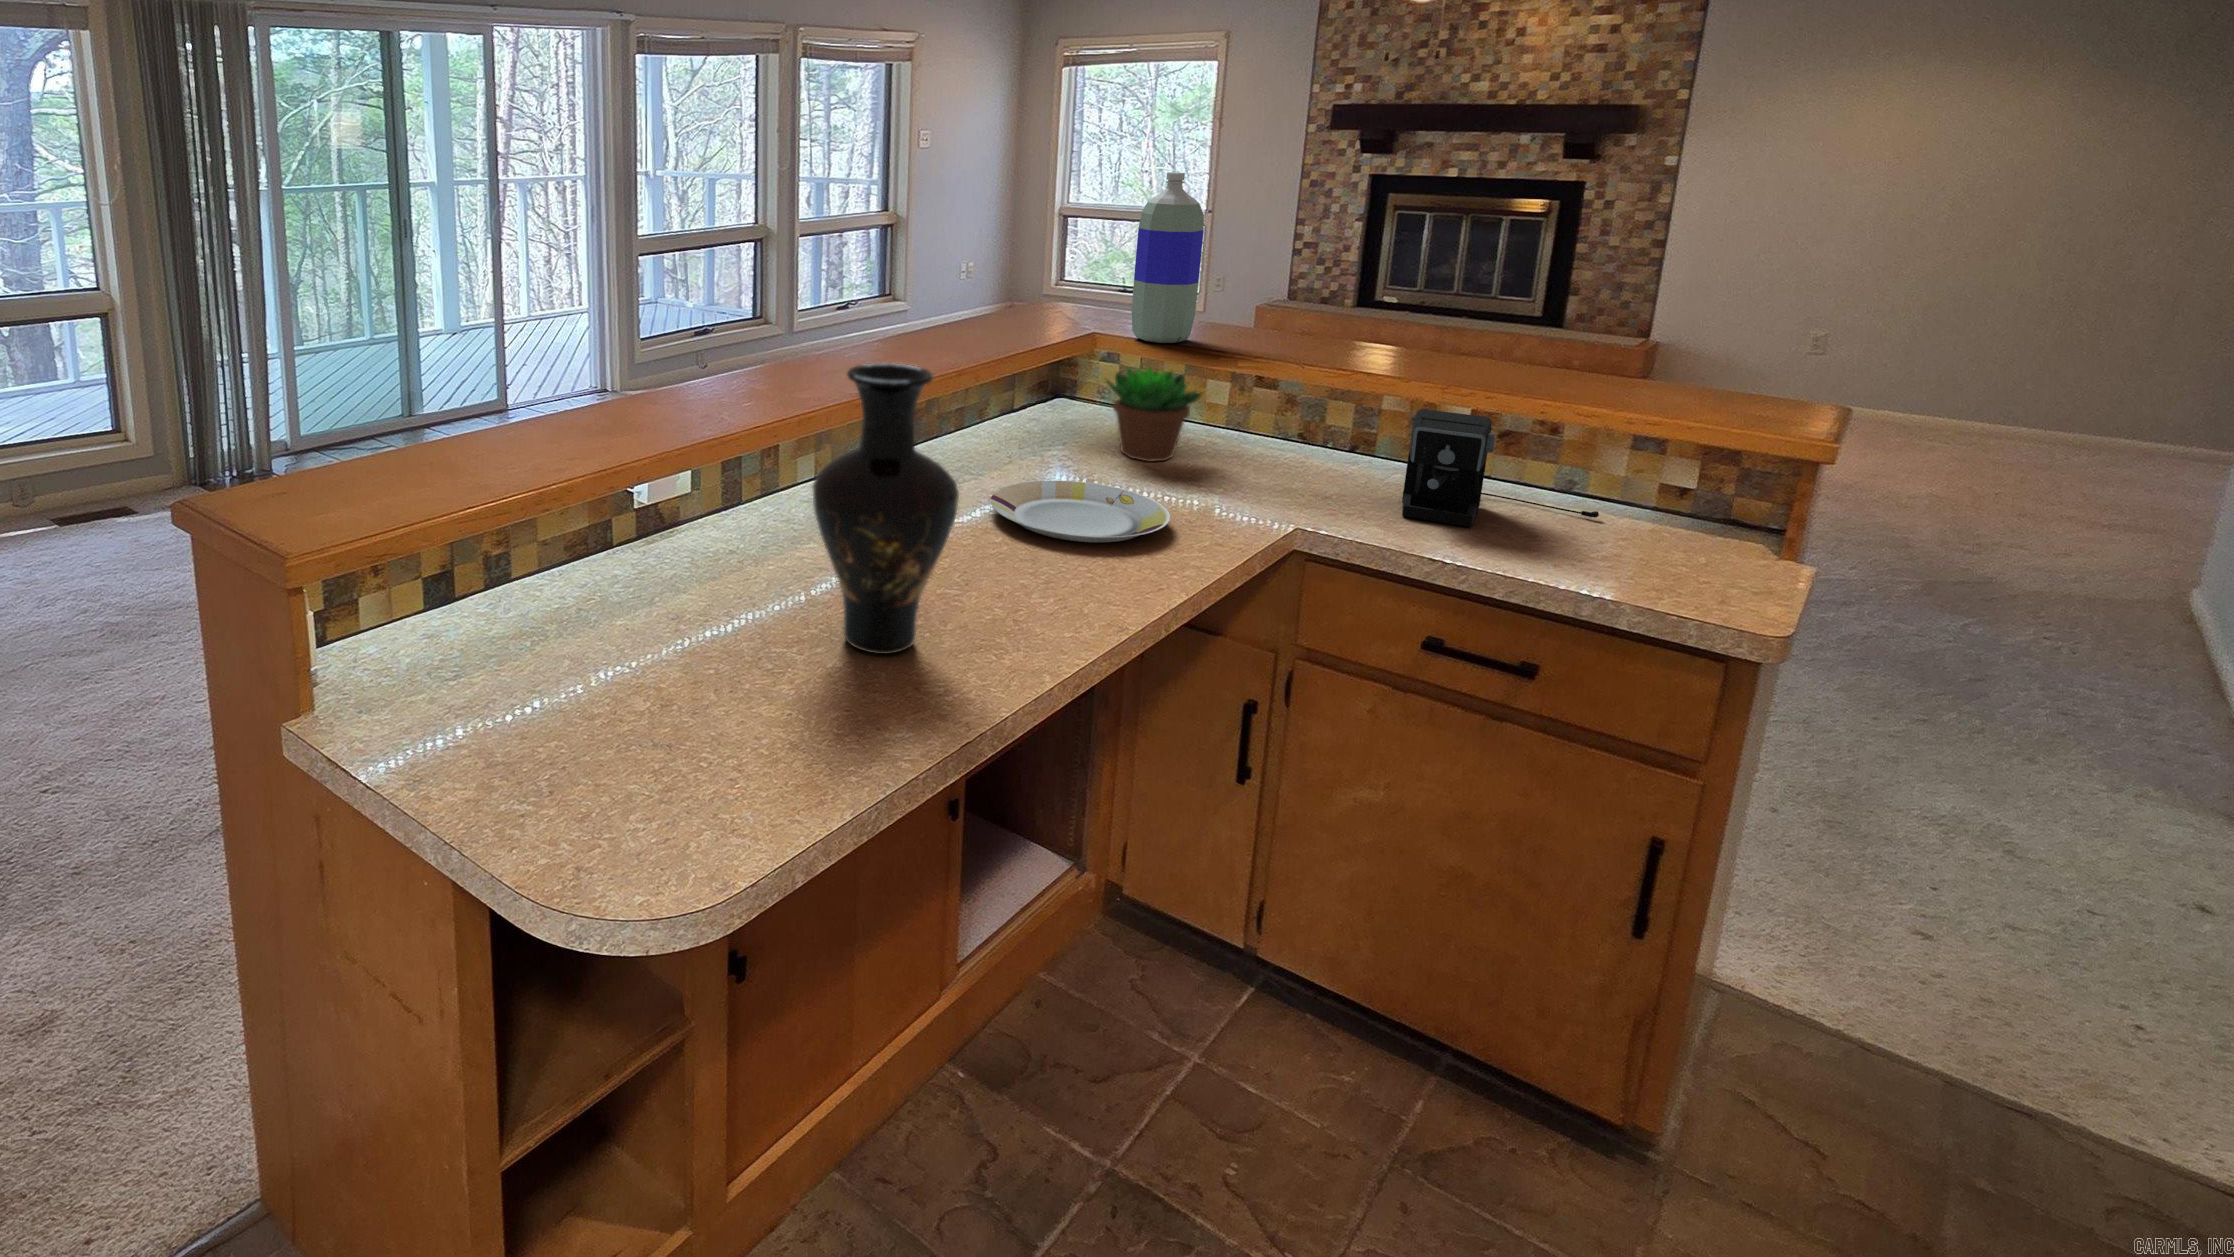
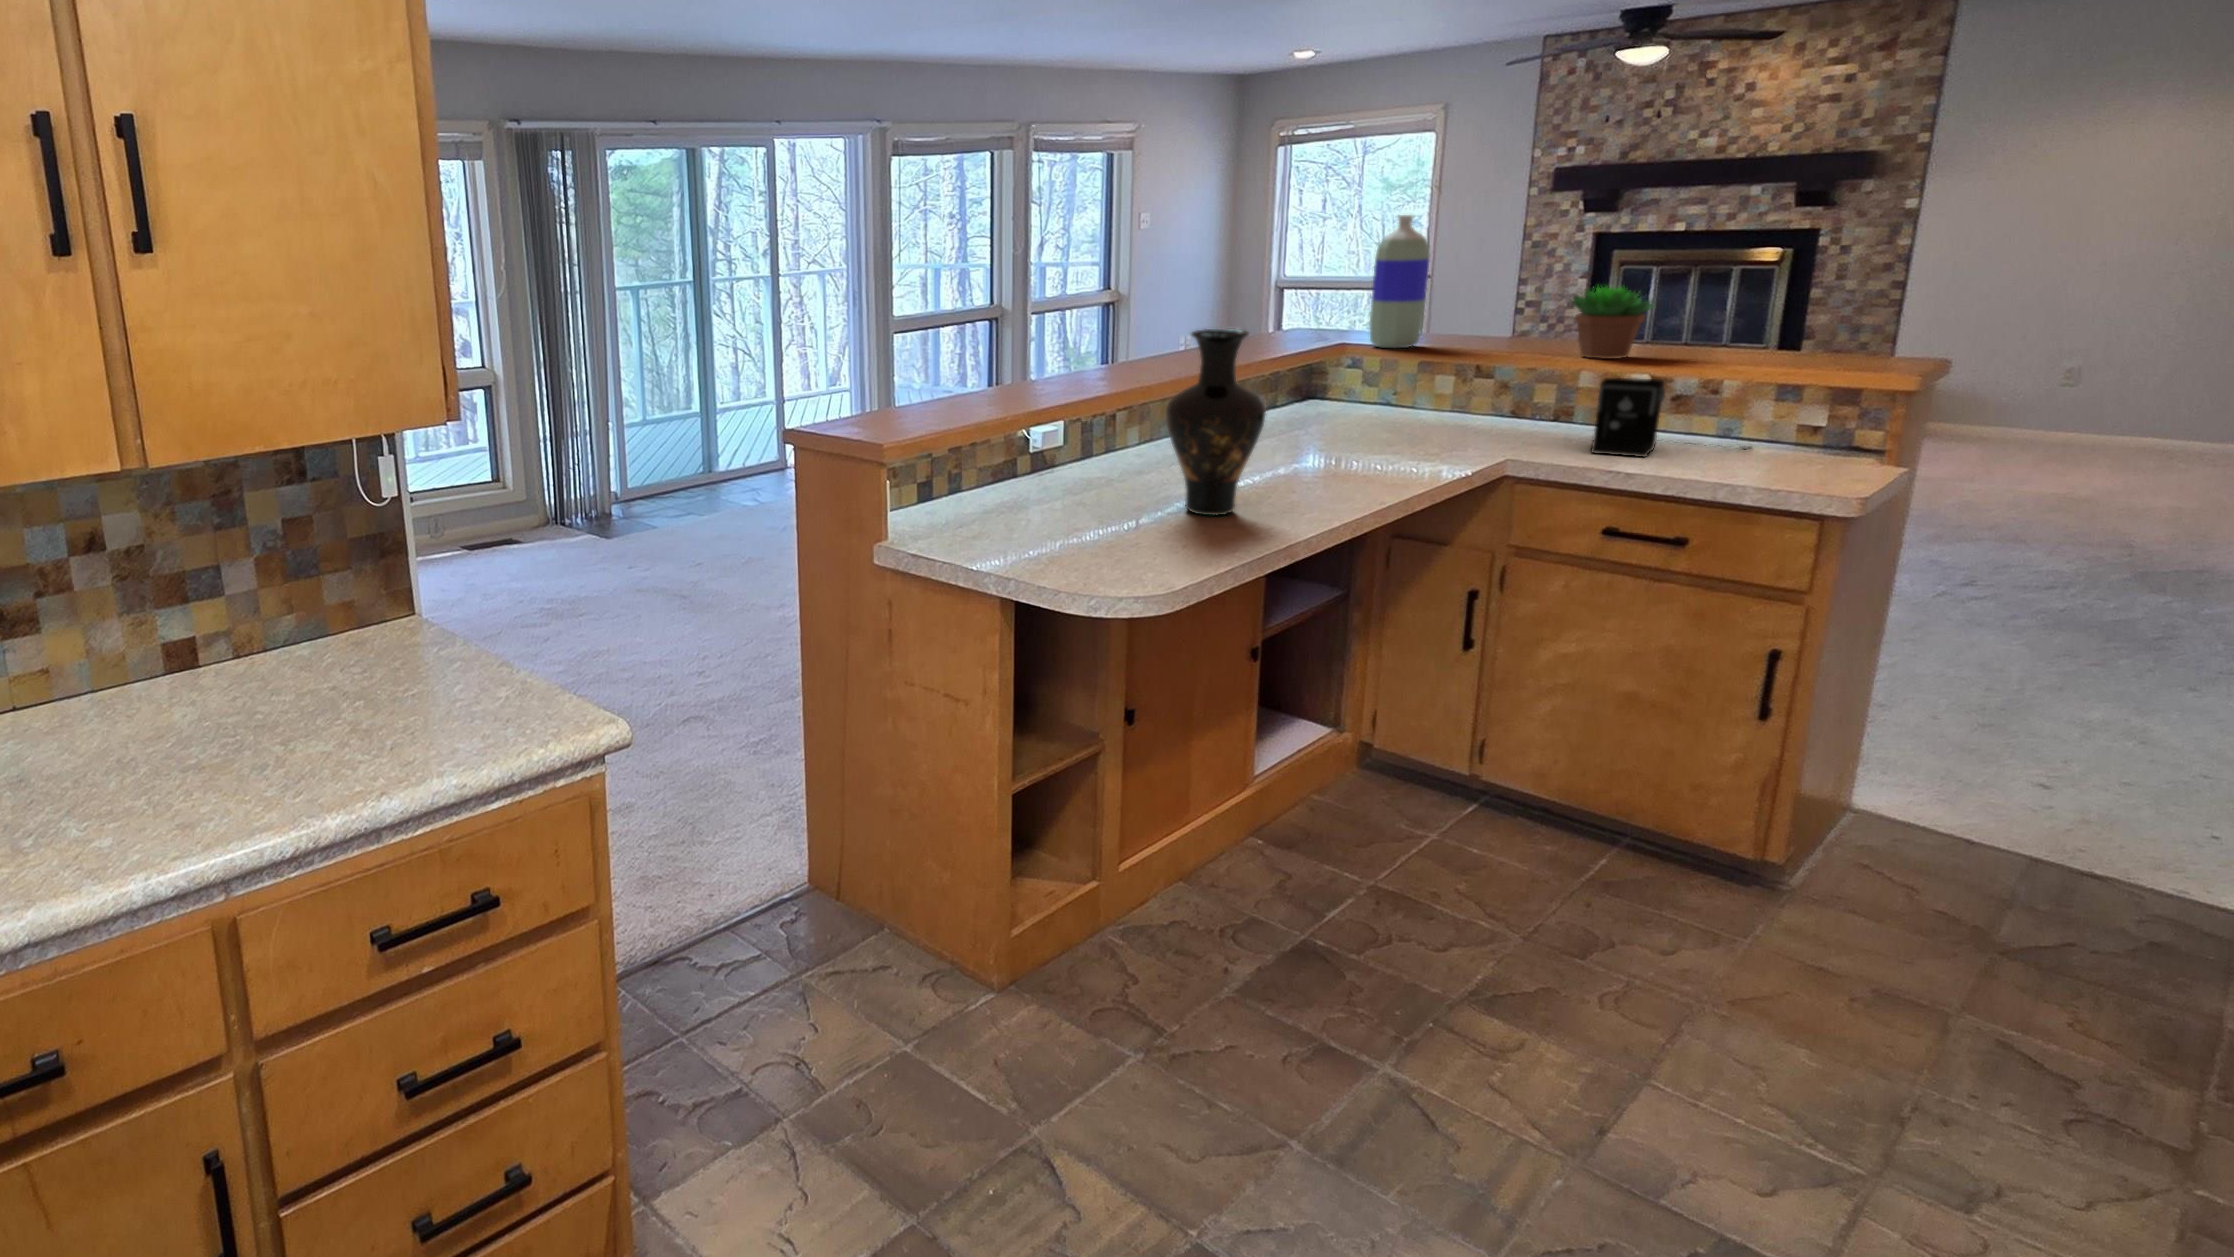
succulent plant: present [1106,368,1202,462] -> present [1571,286,1654,359]
plate: present [990,480,1170,542] -> none [1269,438,1407,469]

